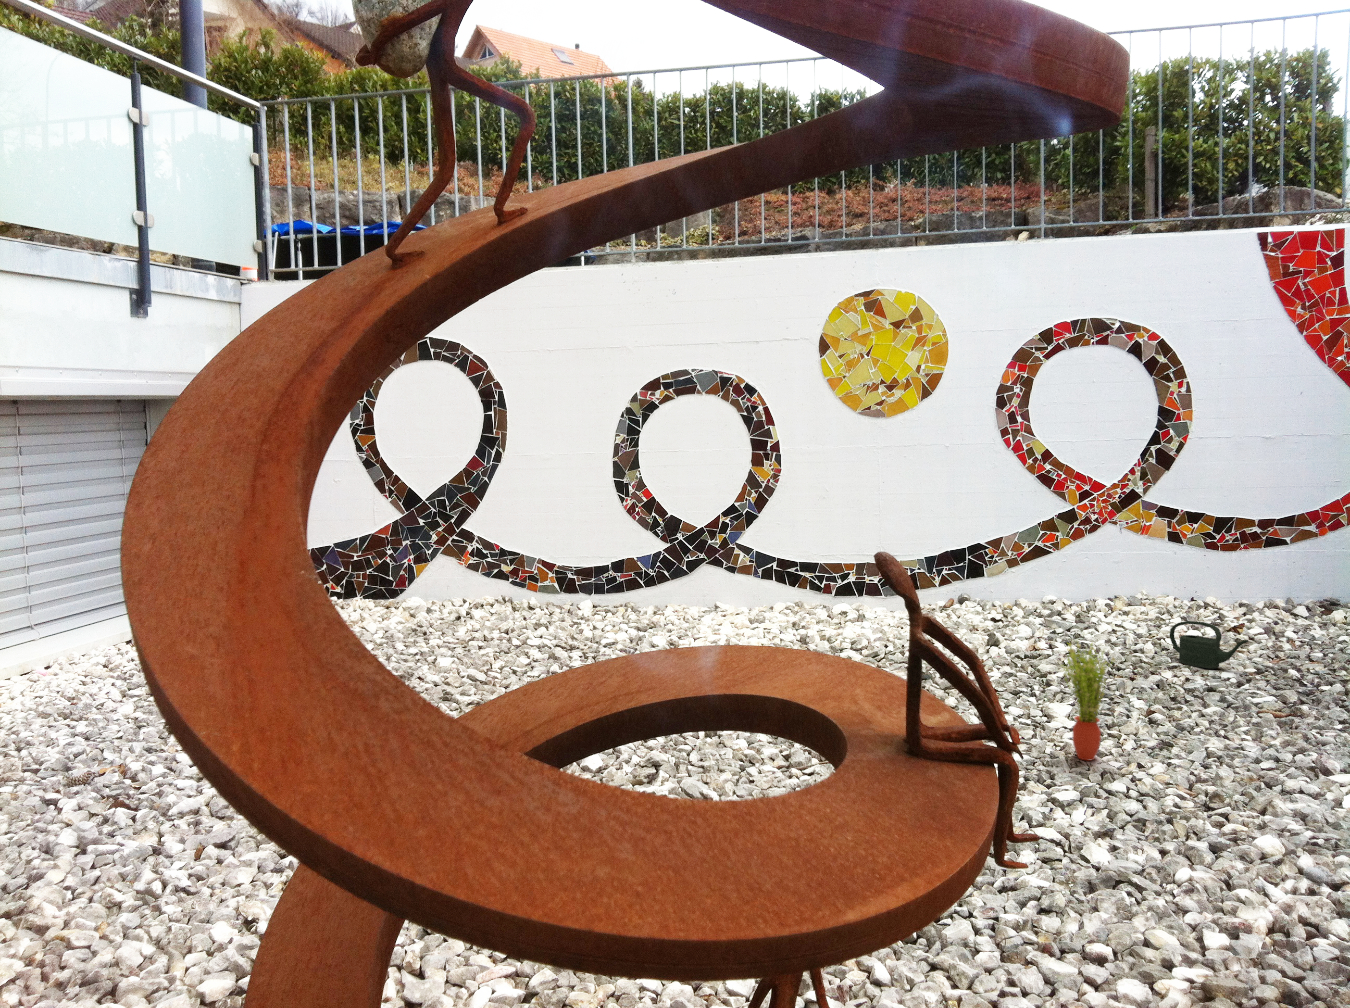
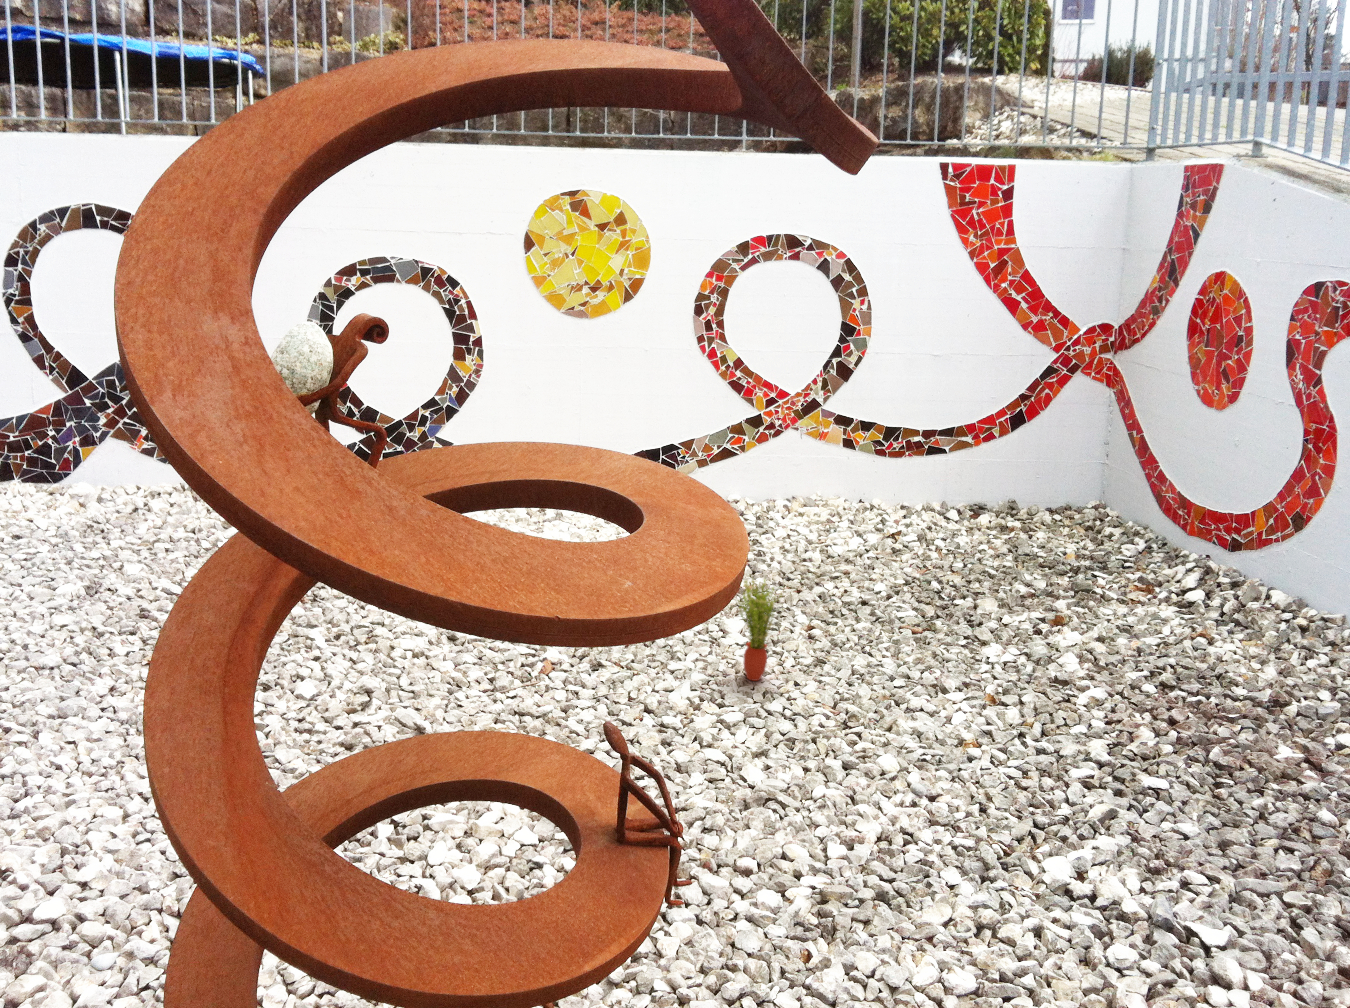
watering can: present [1170,621,1248,669] -> none [835,536,898,579]

